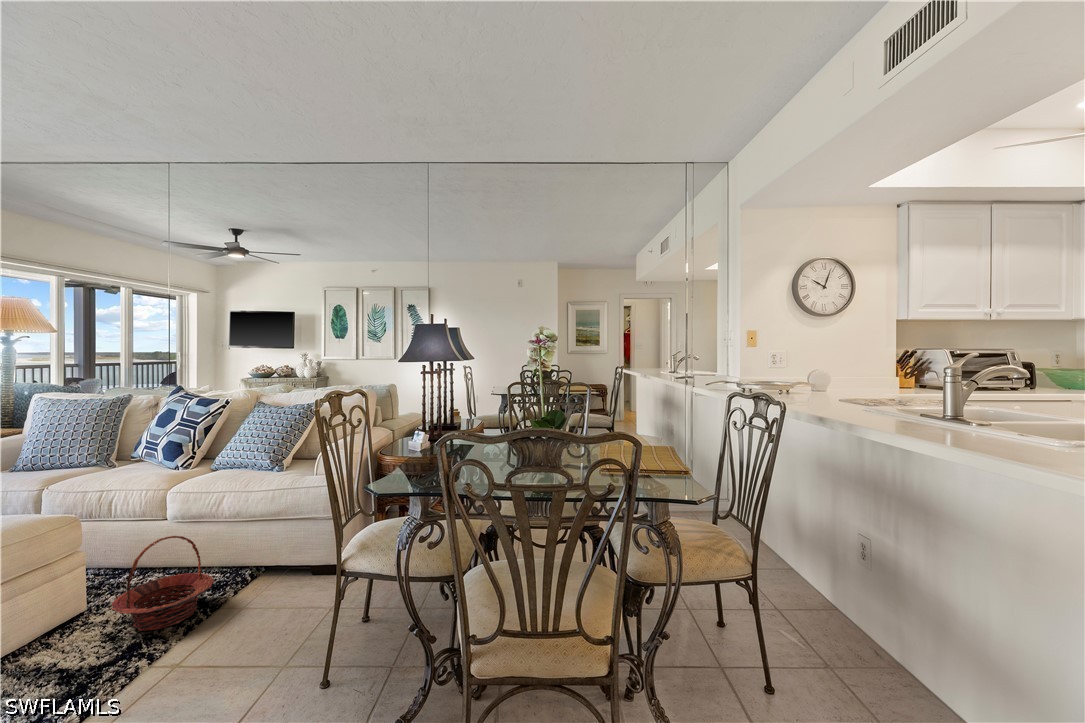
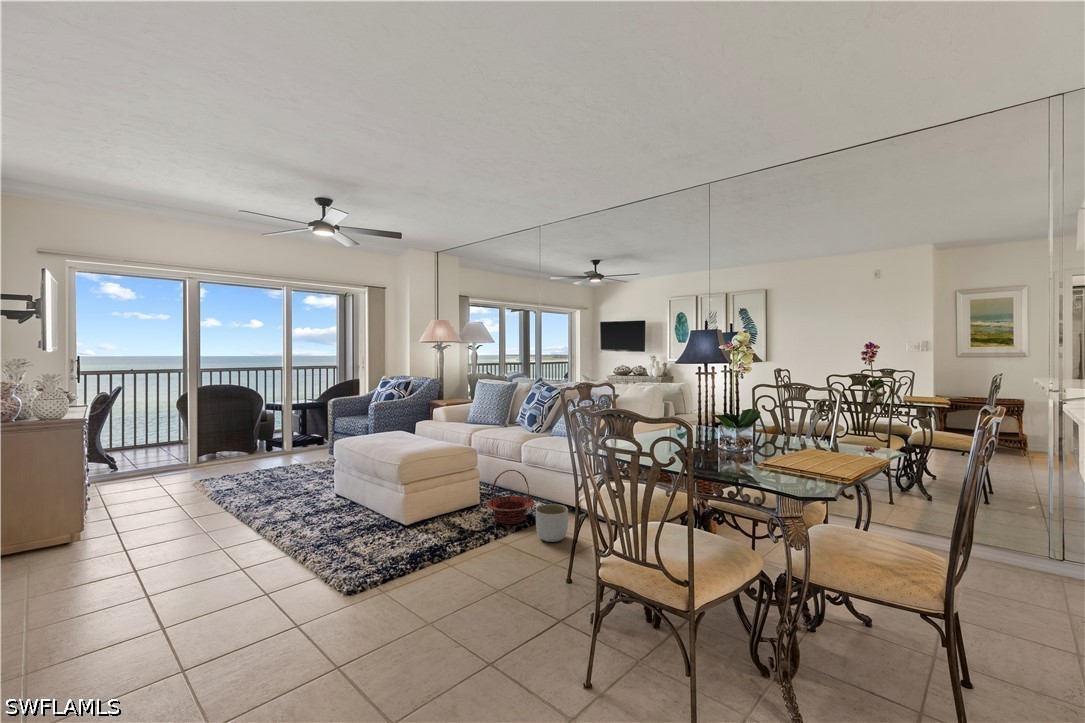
planter: none [234,569,290,632] -> present [535,504,568,542]

